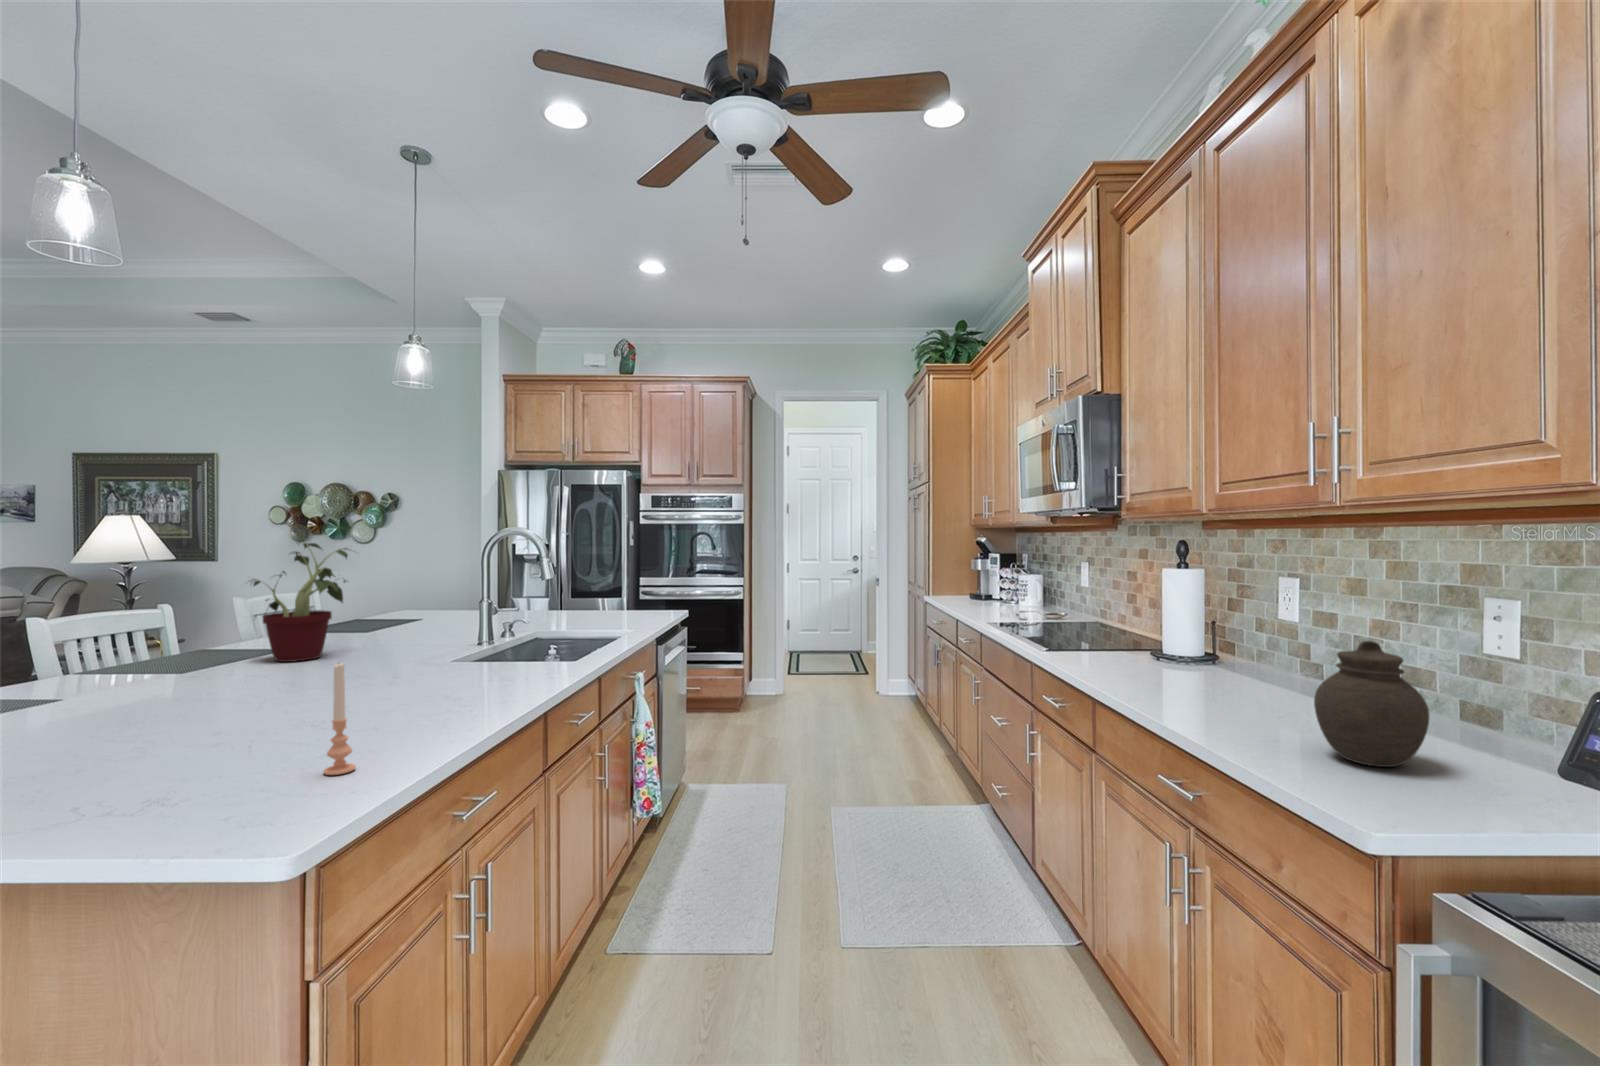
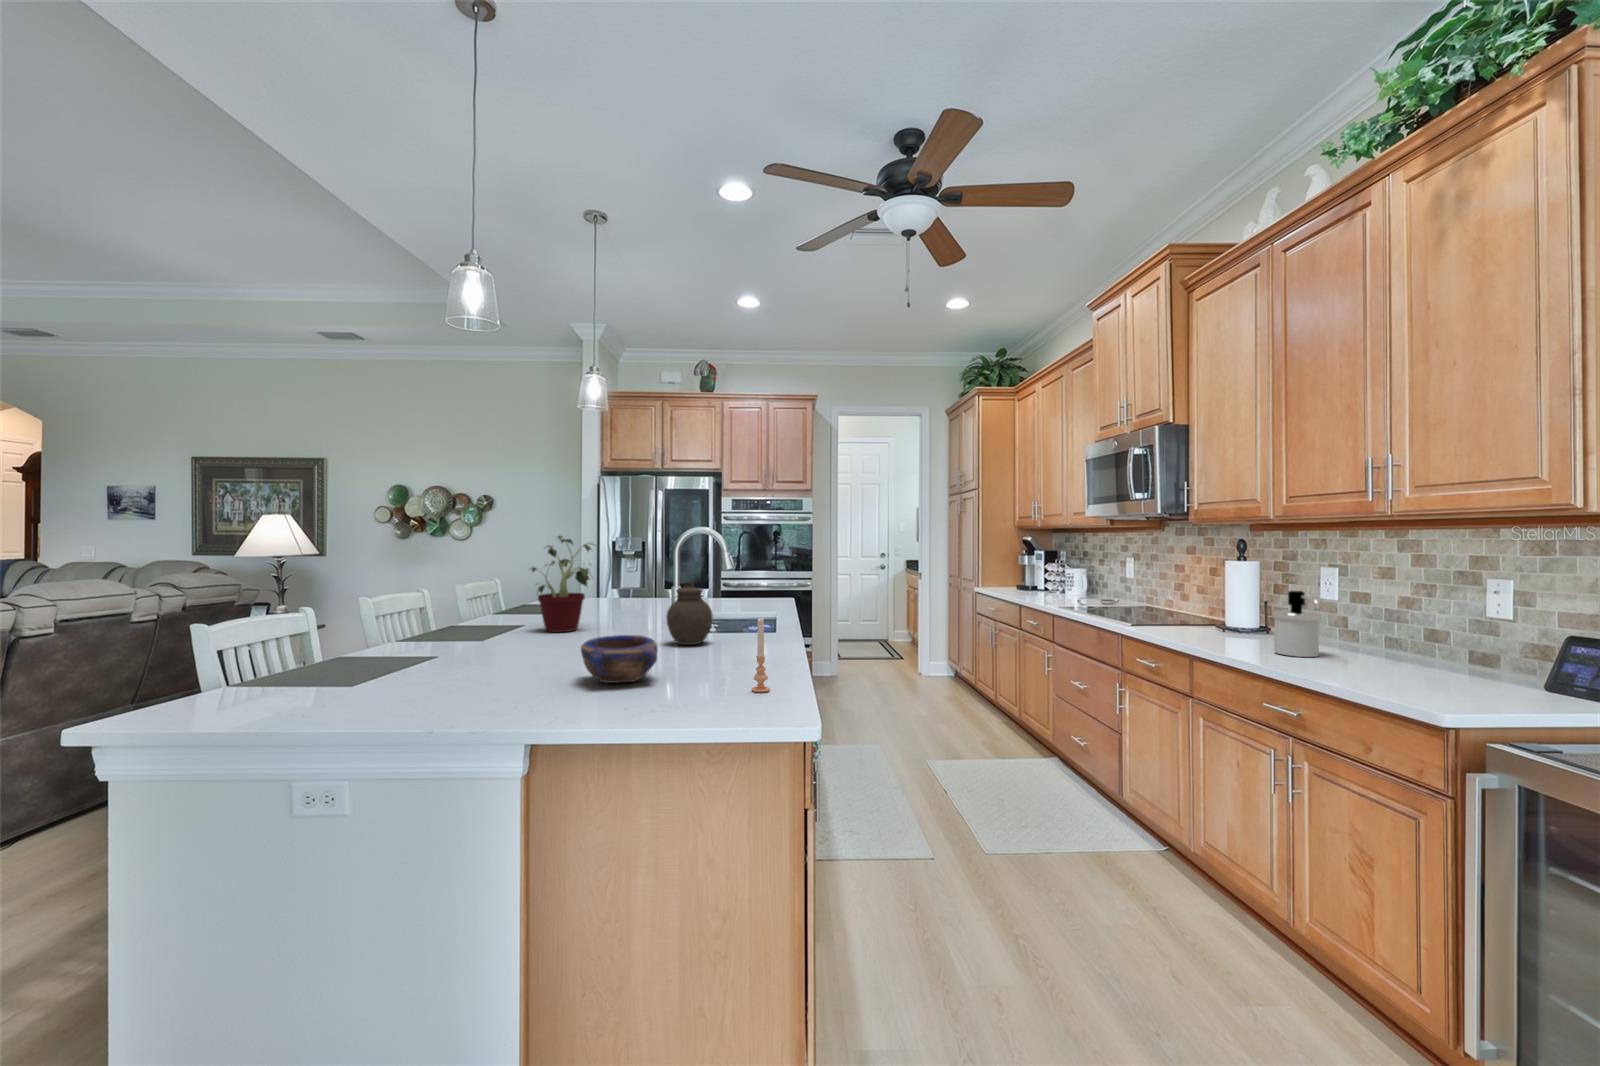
soap dispenser: none [1196,611,1258,705] -> present [1273,591,1321,657]
jar: present [1314,641,1429,767] -> present [666,582,713,645]
bowl: none [90,681,252,755] -> present [581,635,658,683]

